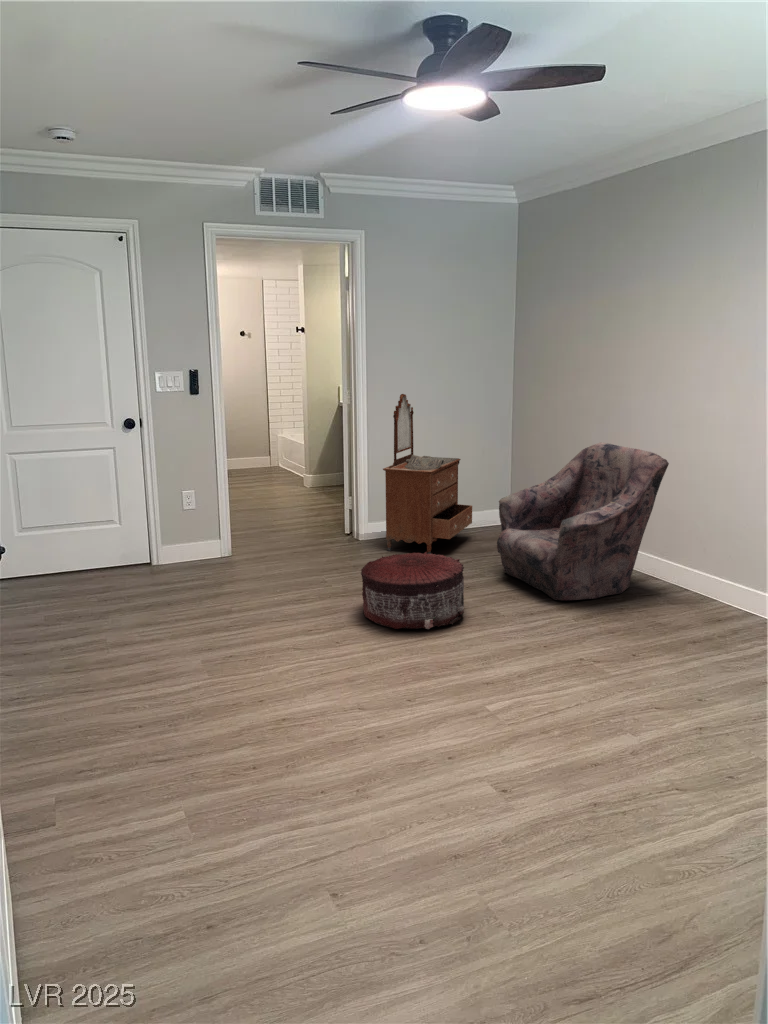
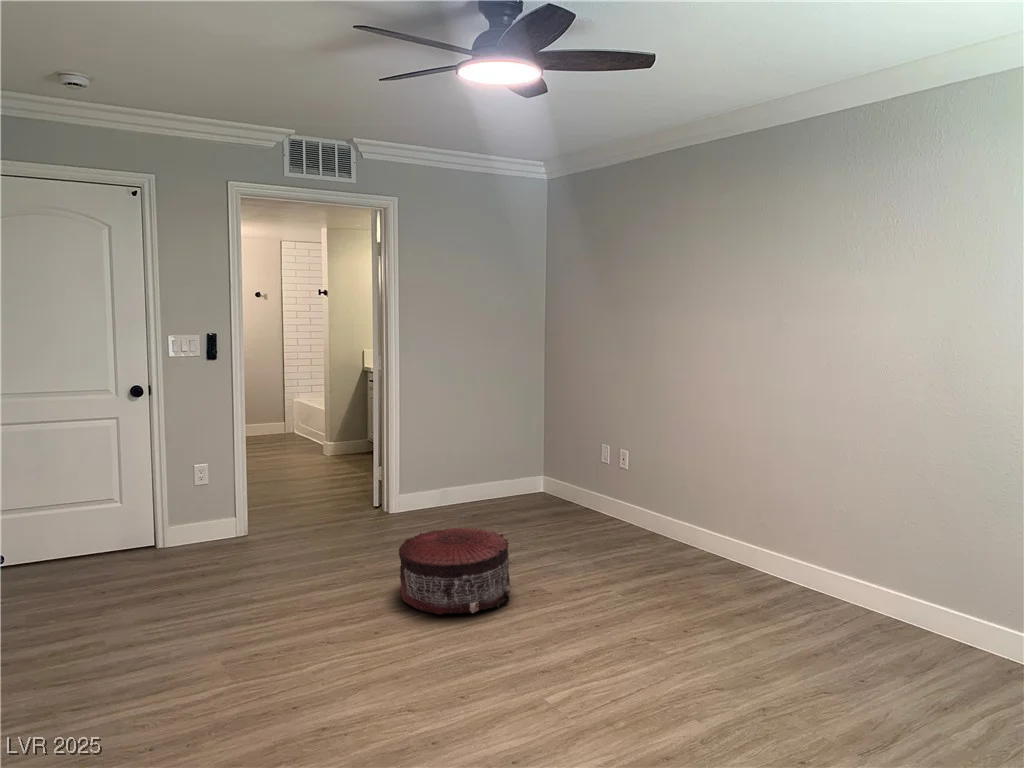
dresser: present [383,394,472,554] -> none [415,360,507,527]
armchair: present [497,442,669,600] -> none [537,409,704,573]

